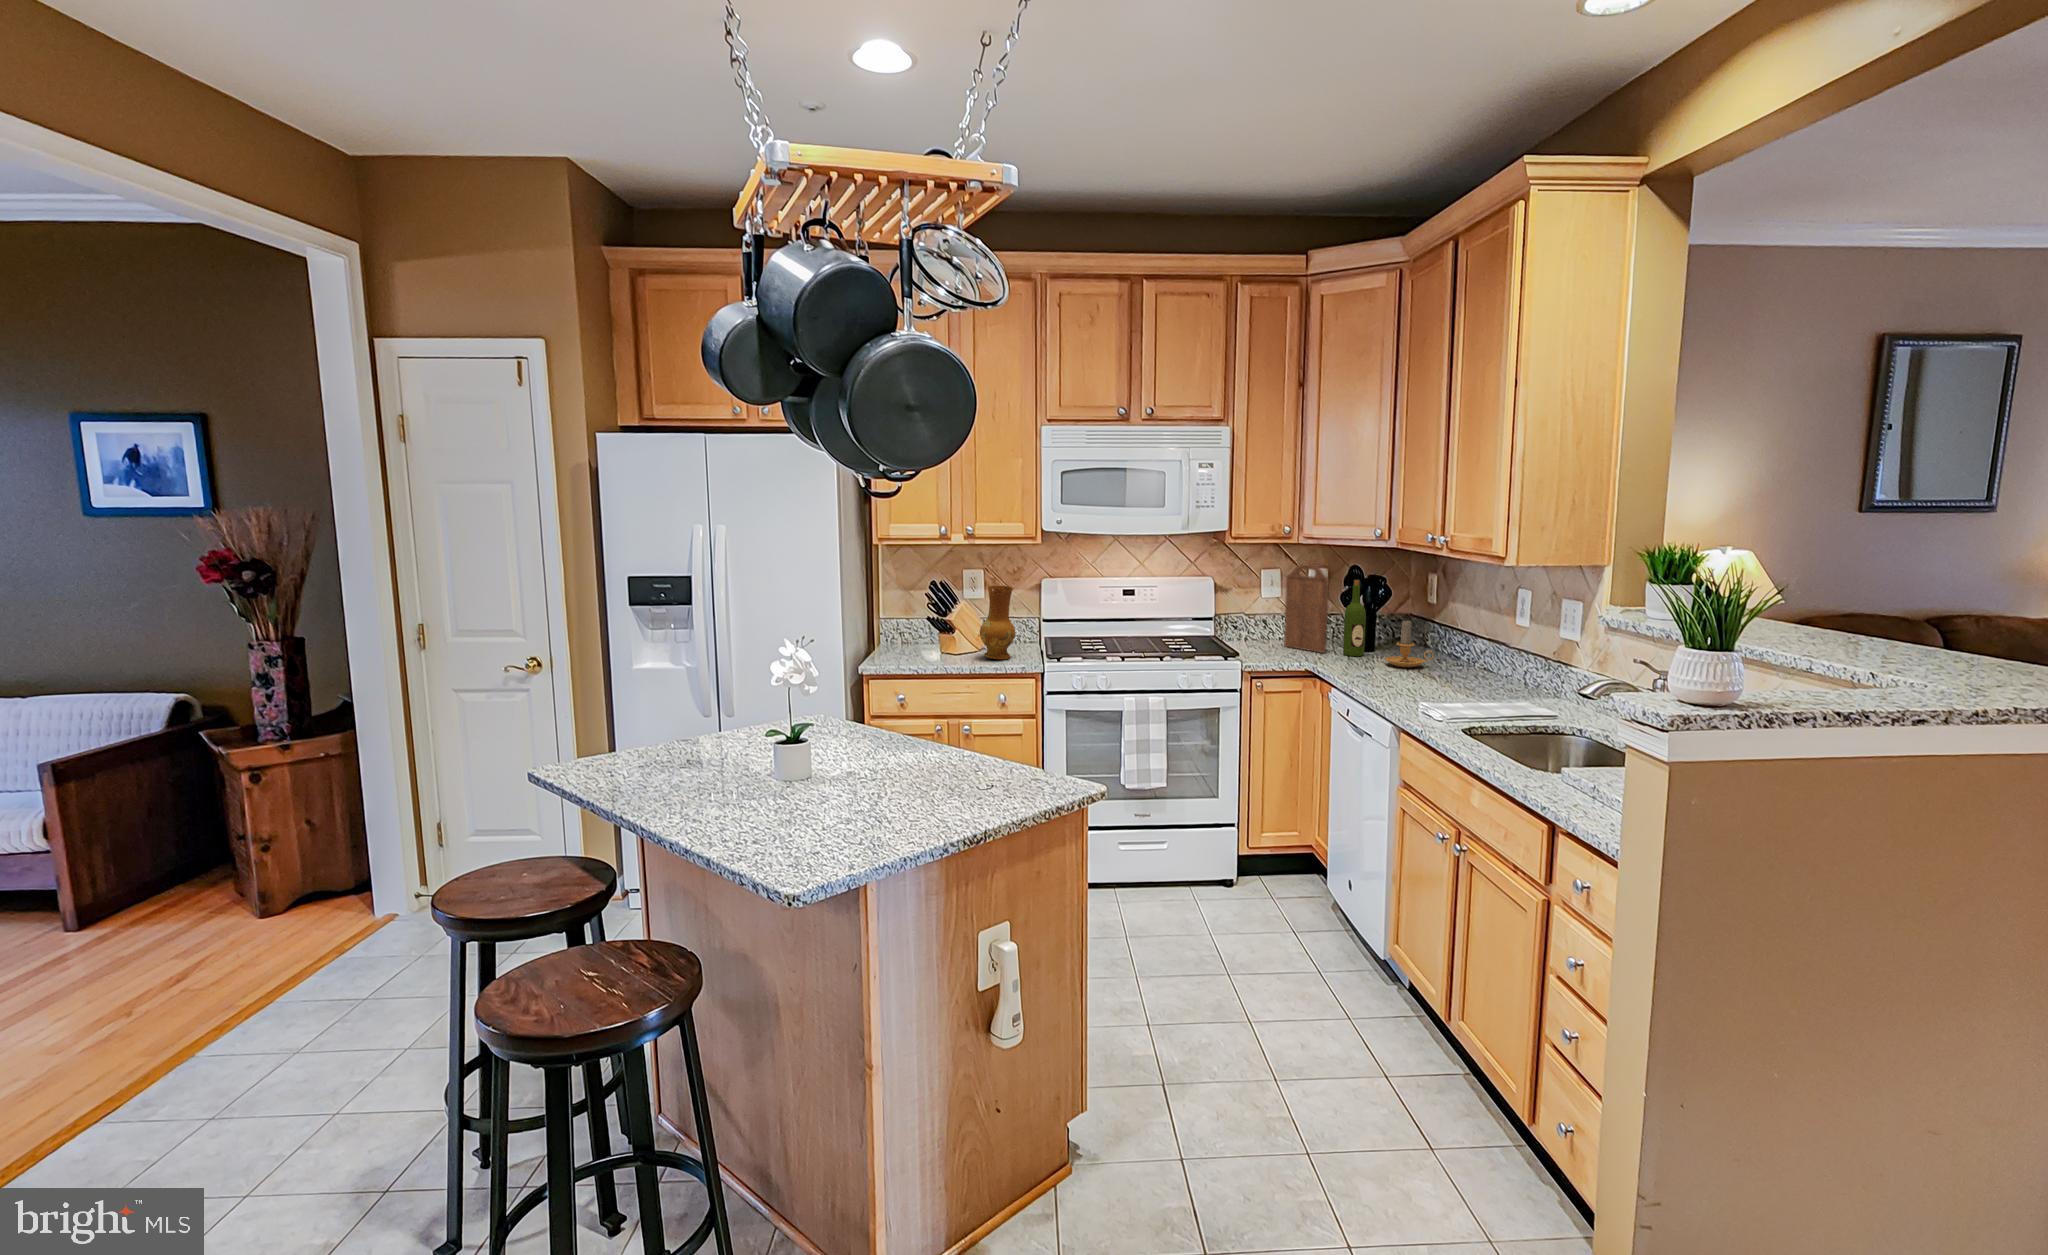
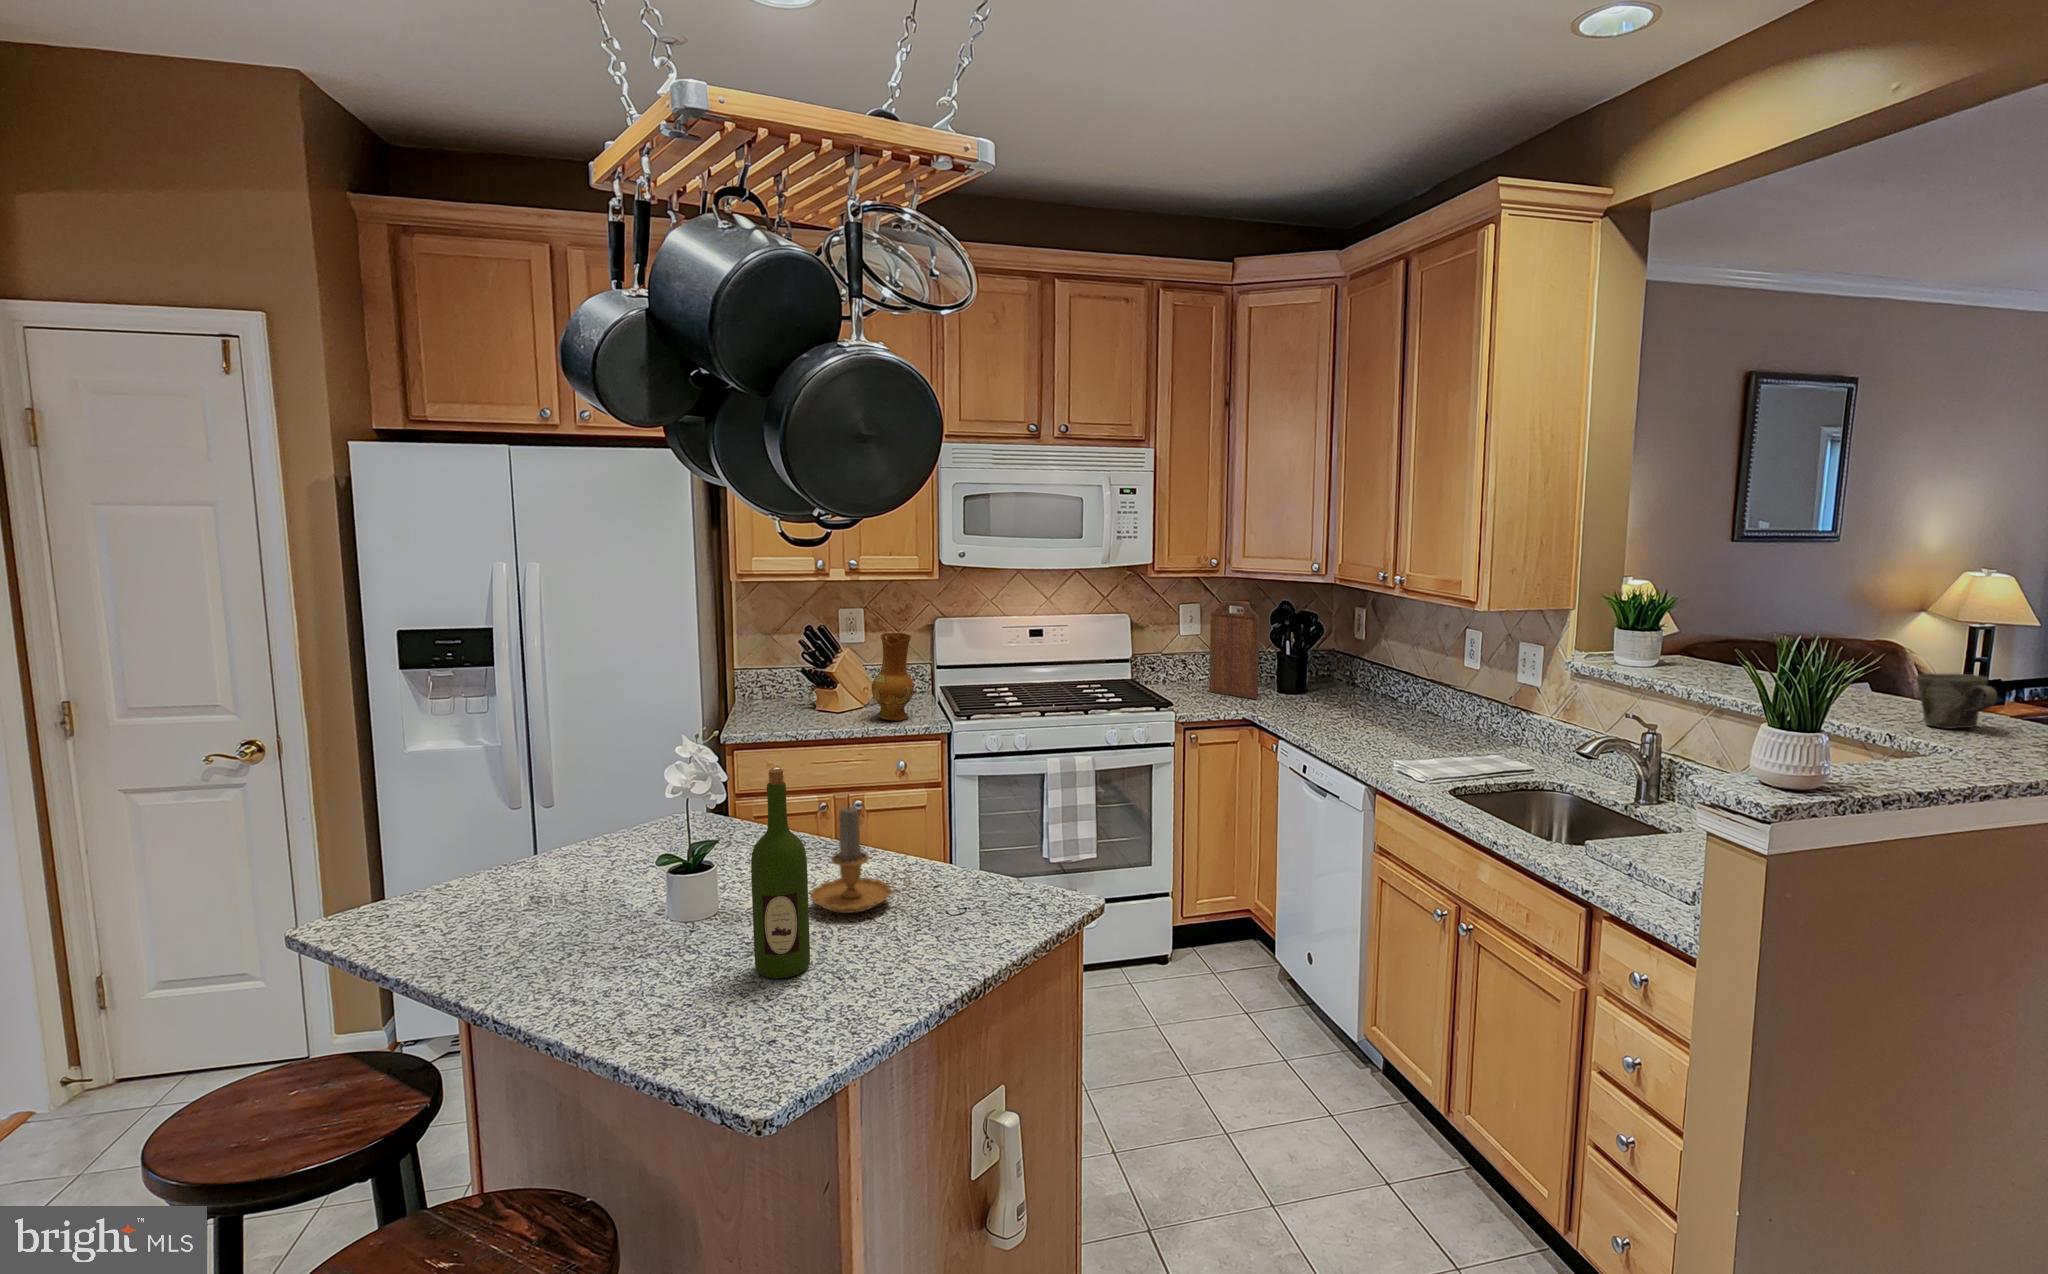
wine bottle: present [1343,580,1366,656] -> present [751,769,810,978]
mug: none [1899,619,1974,670] -> present [1916,673,1997,729]
candle: present [1385,620,1433,667] -> present [810,807,910,913]

